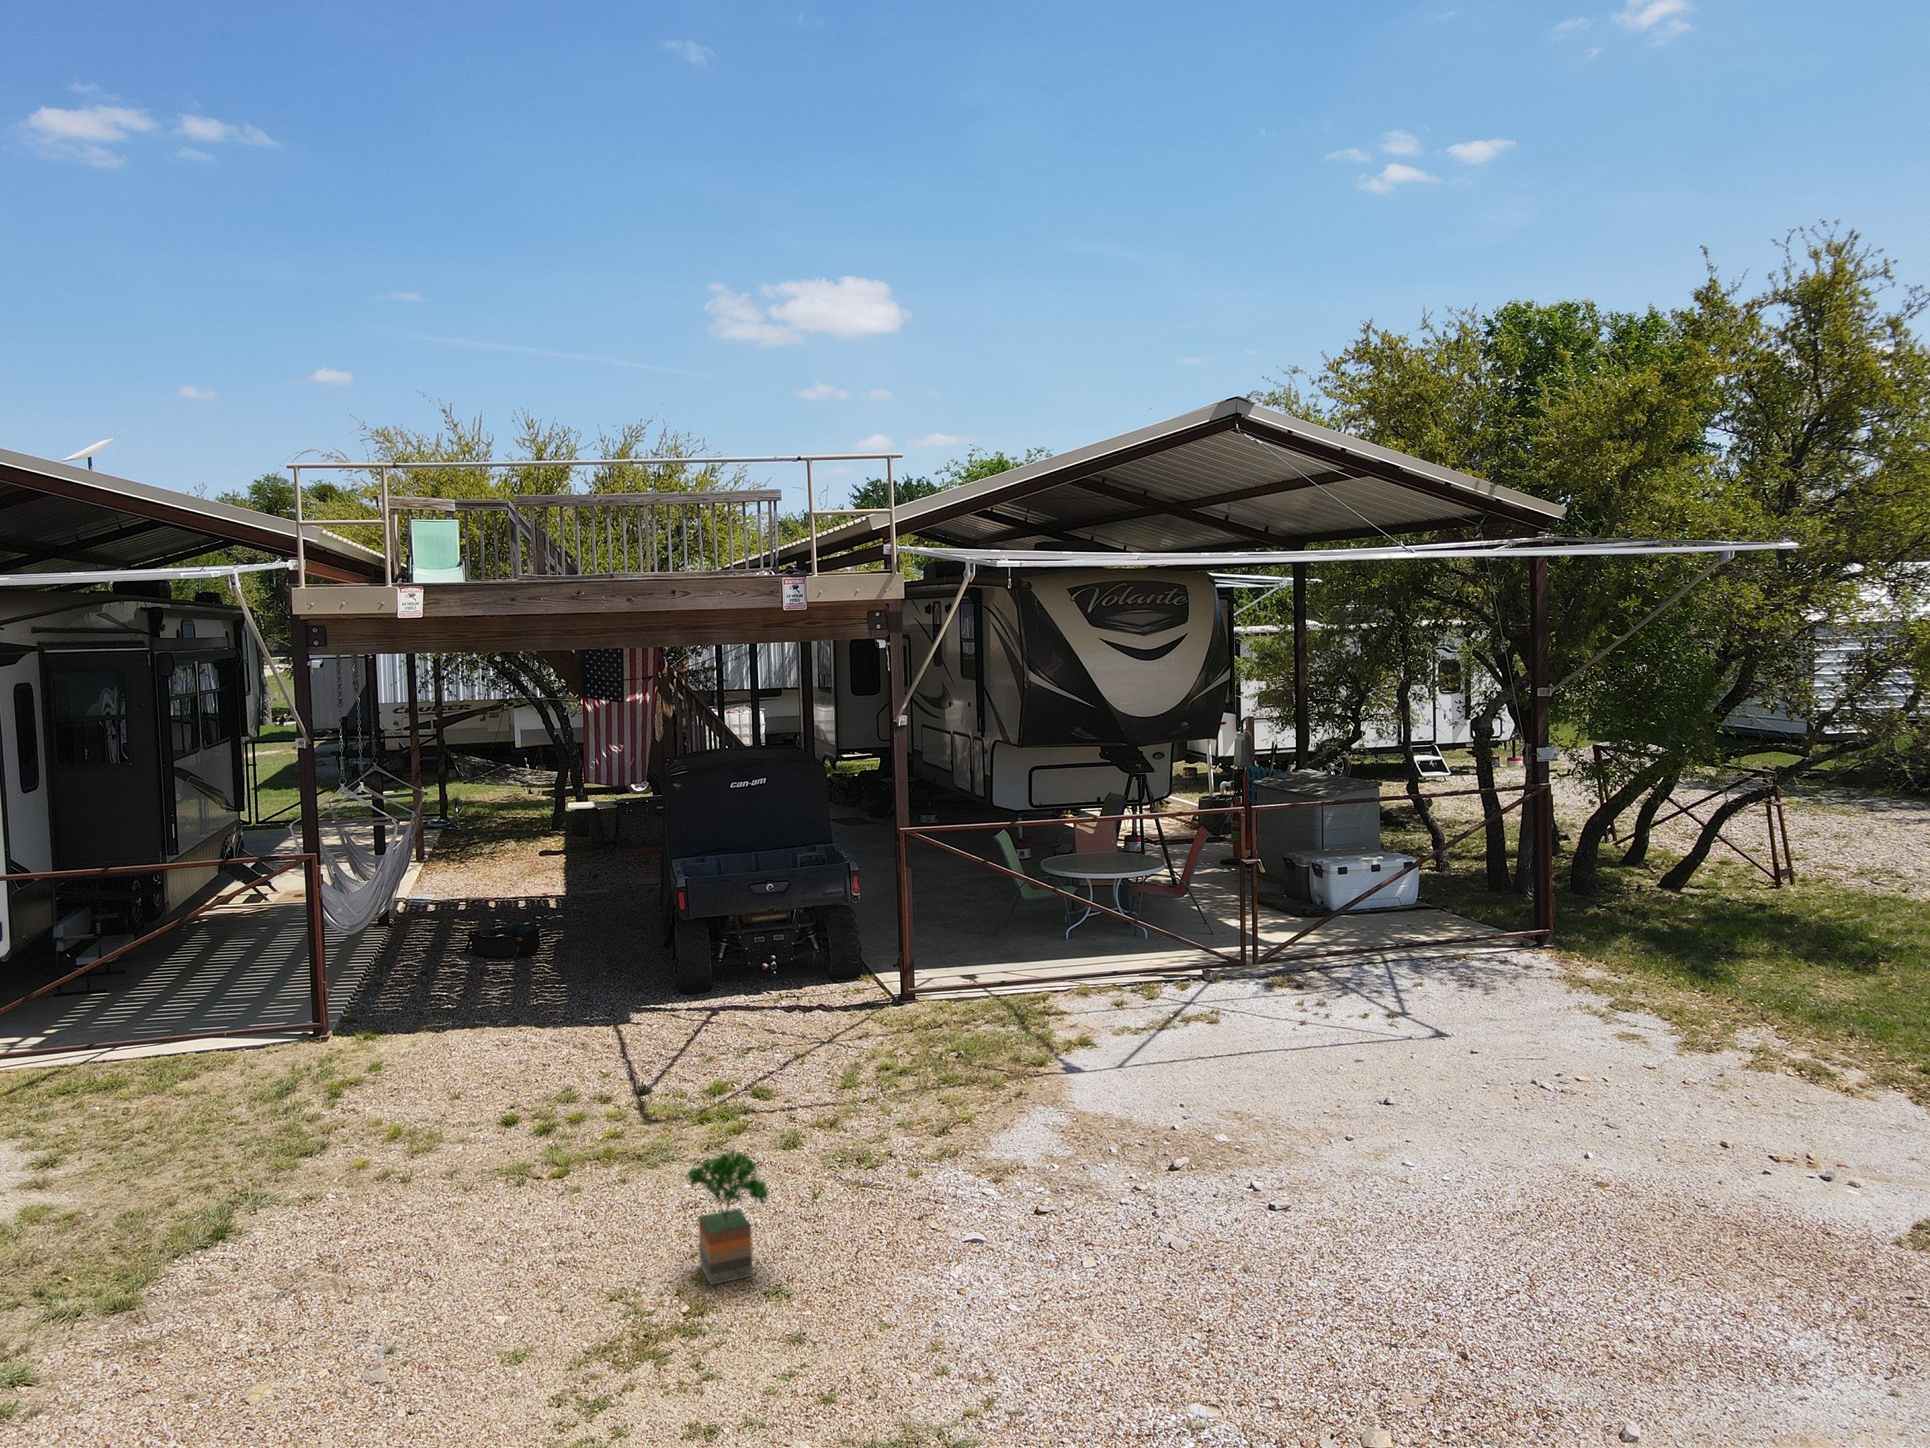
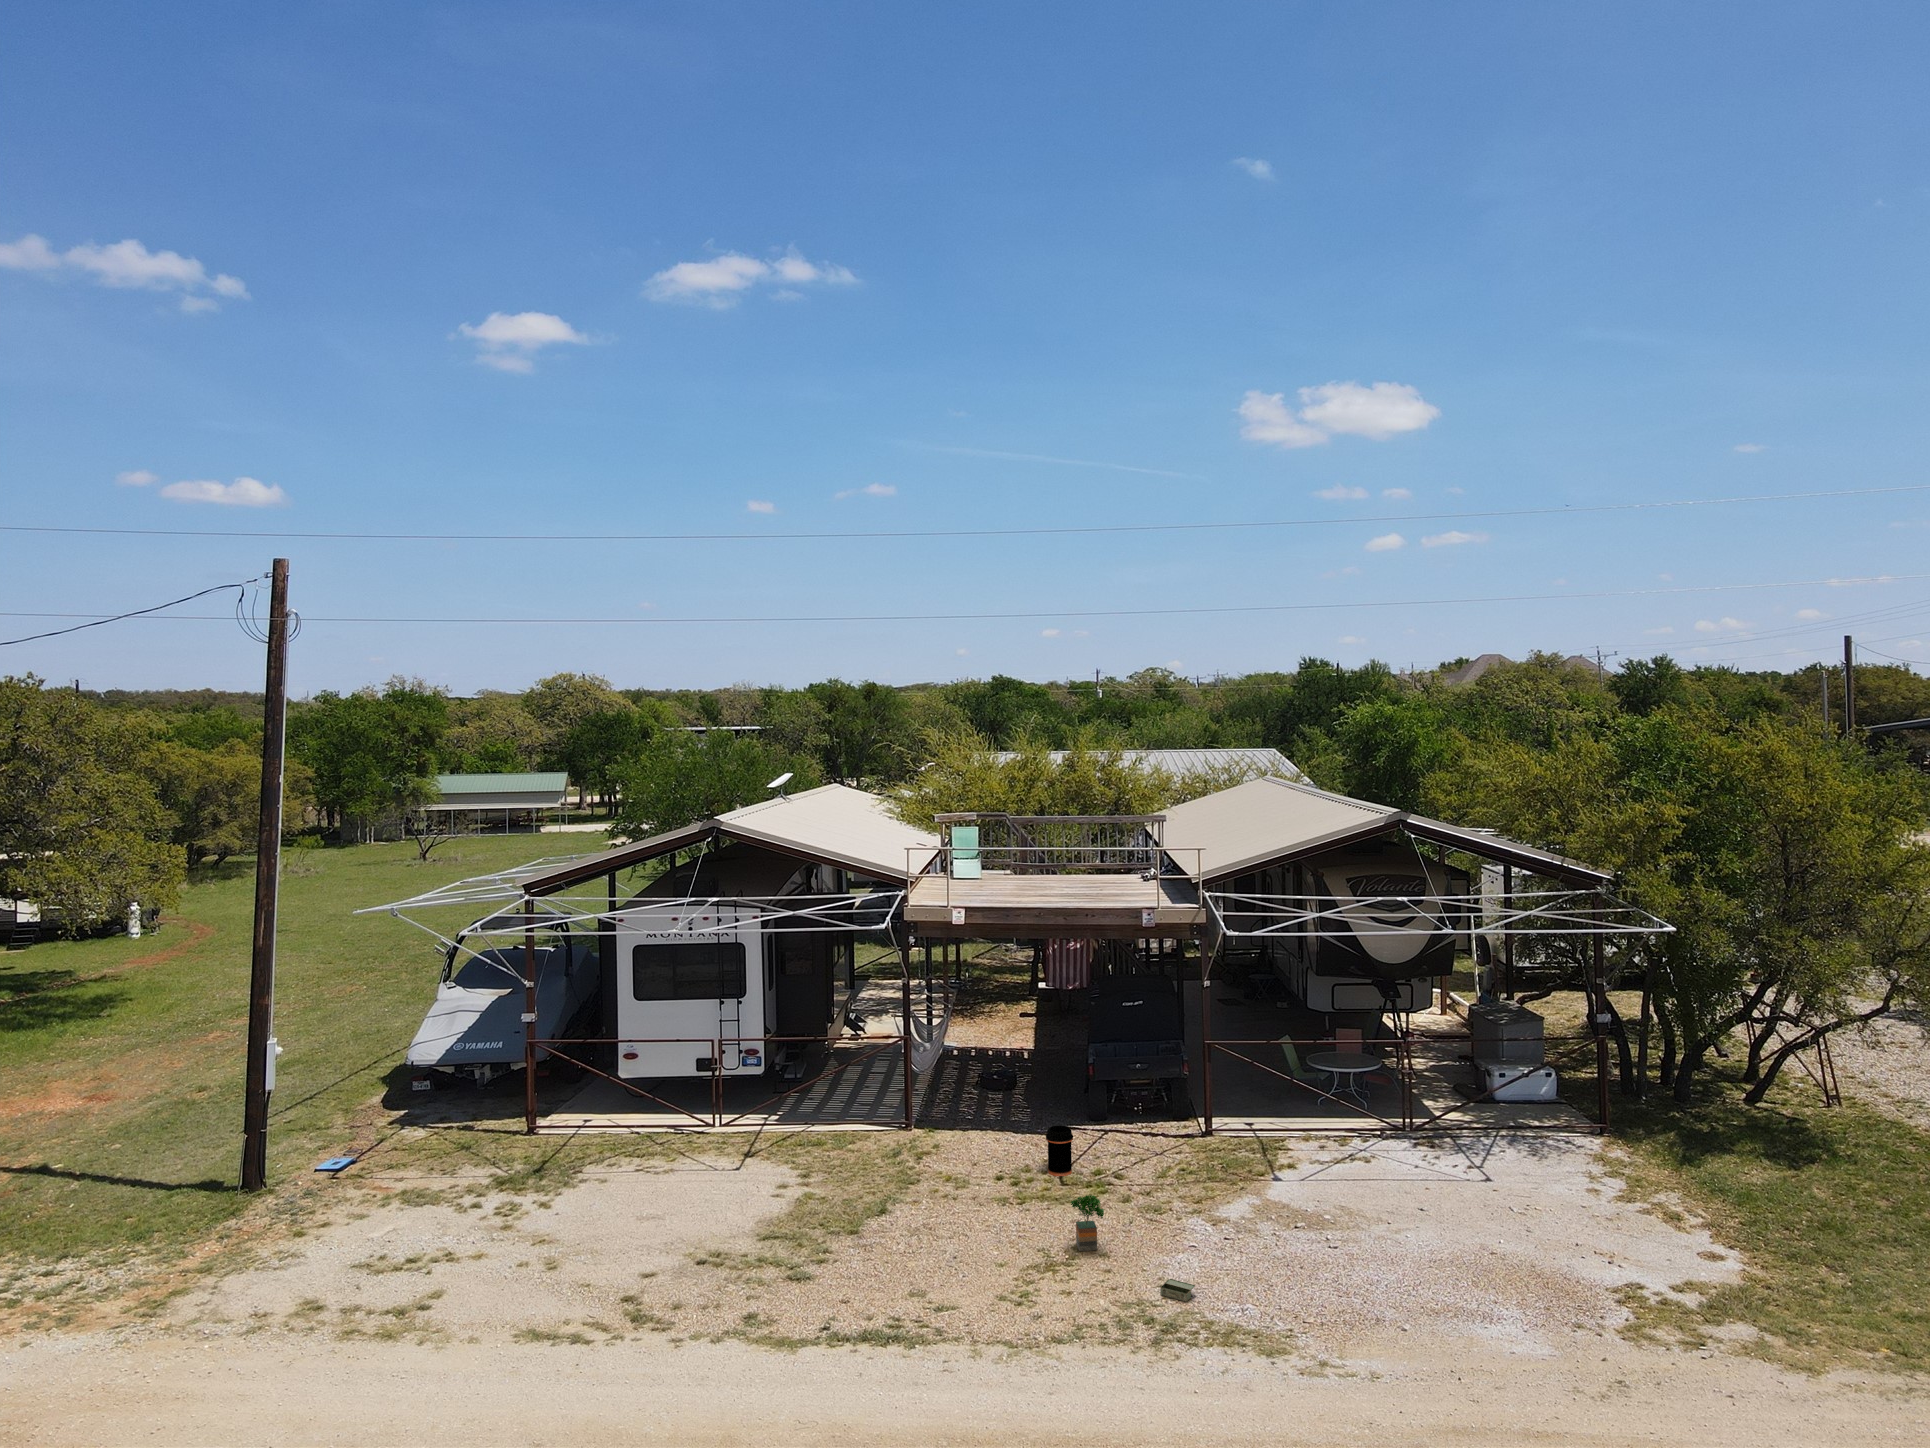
trash can: none [609,1005,668,1106] -> present [1046,1126,1073,1176]
toolbox: none [936,1340,1019,1400] -> present [1160,1279,1195,1302]

